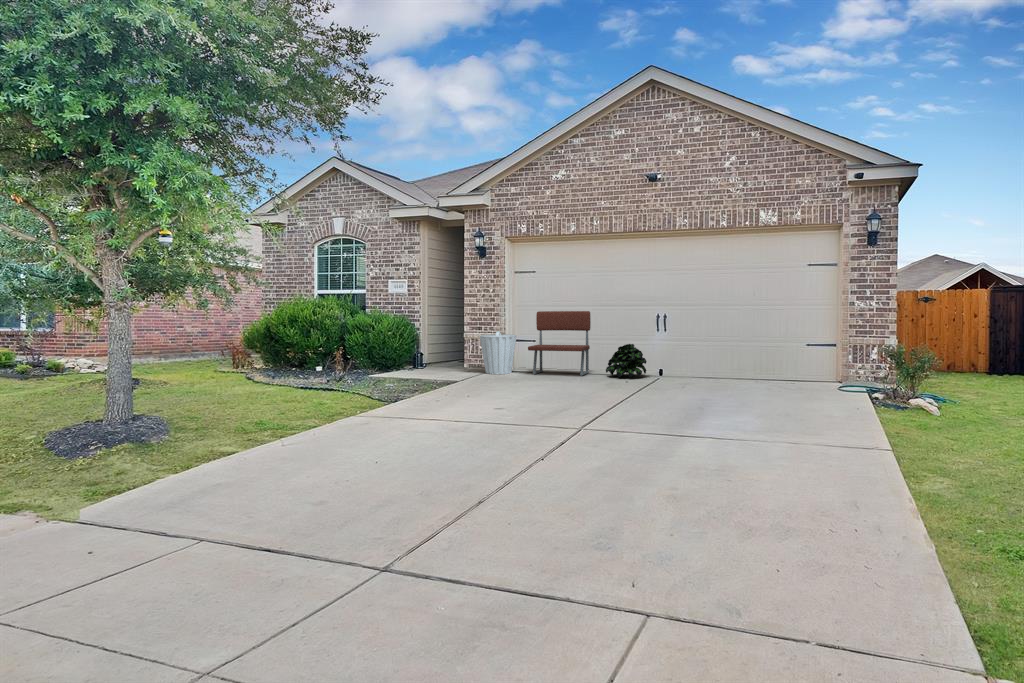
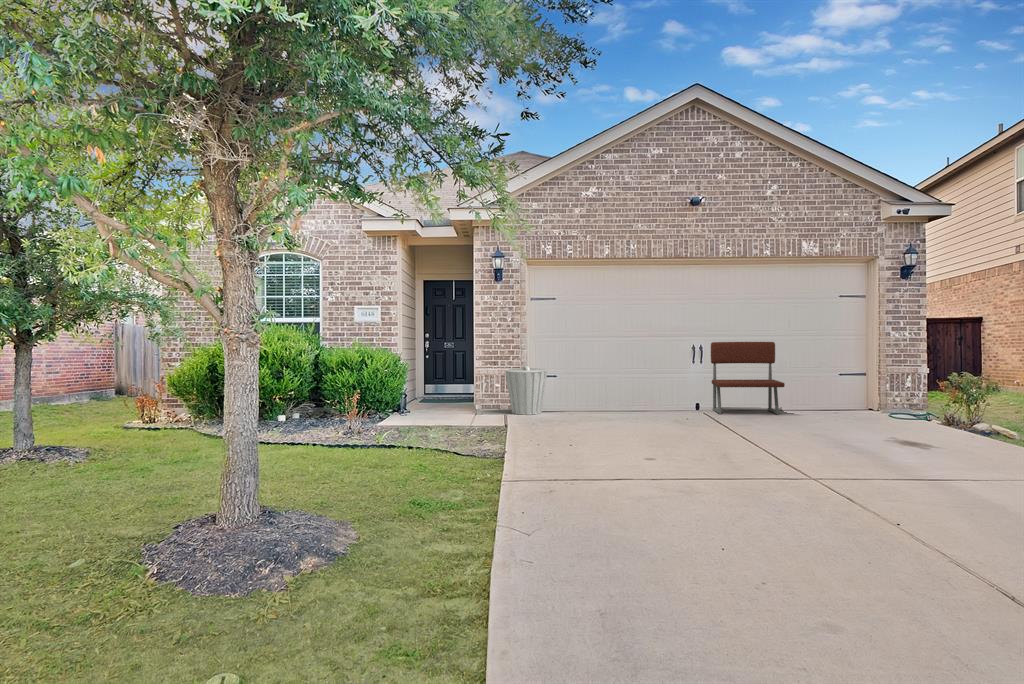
bench: present [528,311,591,376] -> present [711,342,785,414]
potted plant: present [606,344,647,377] -> none [651,377,697,414]

